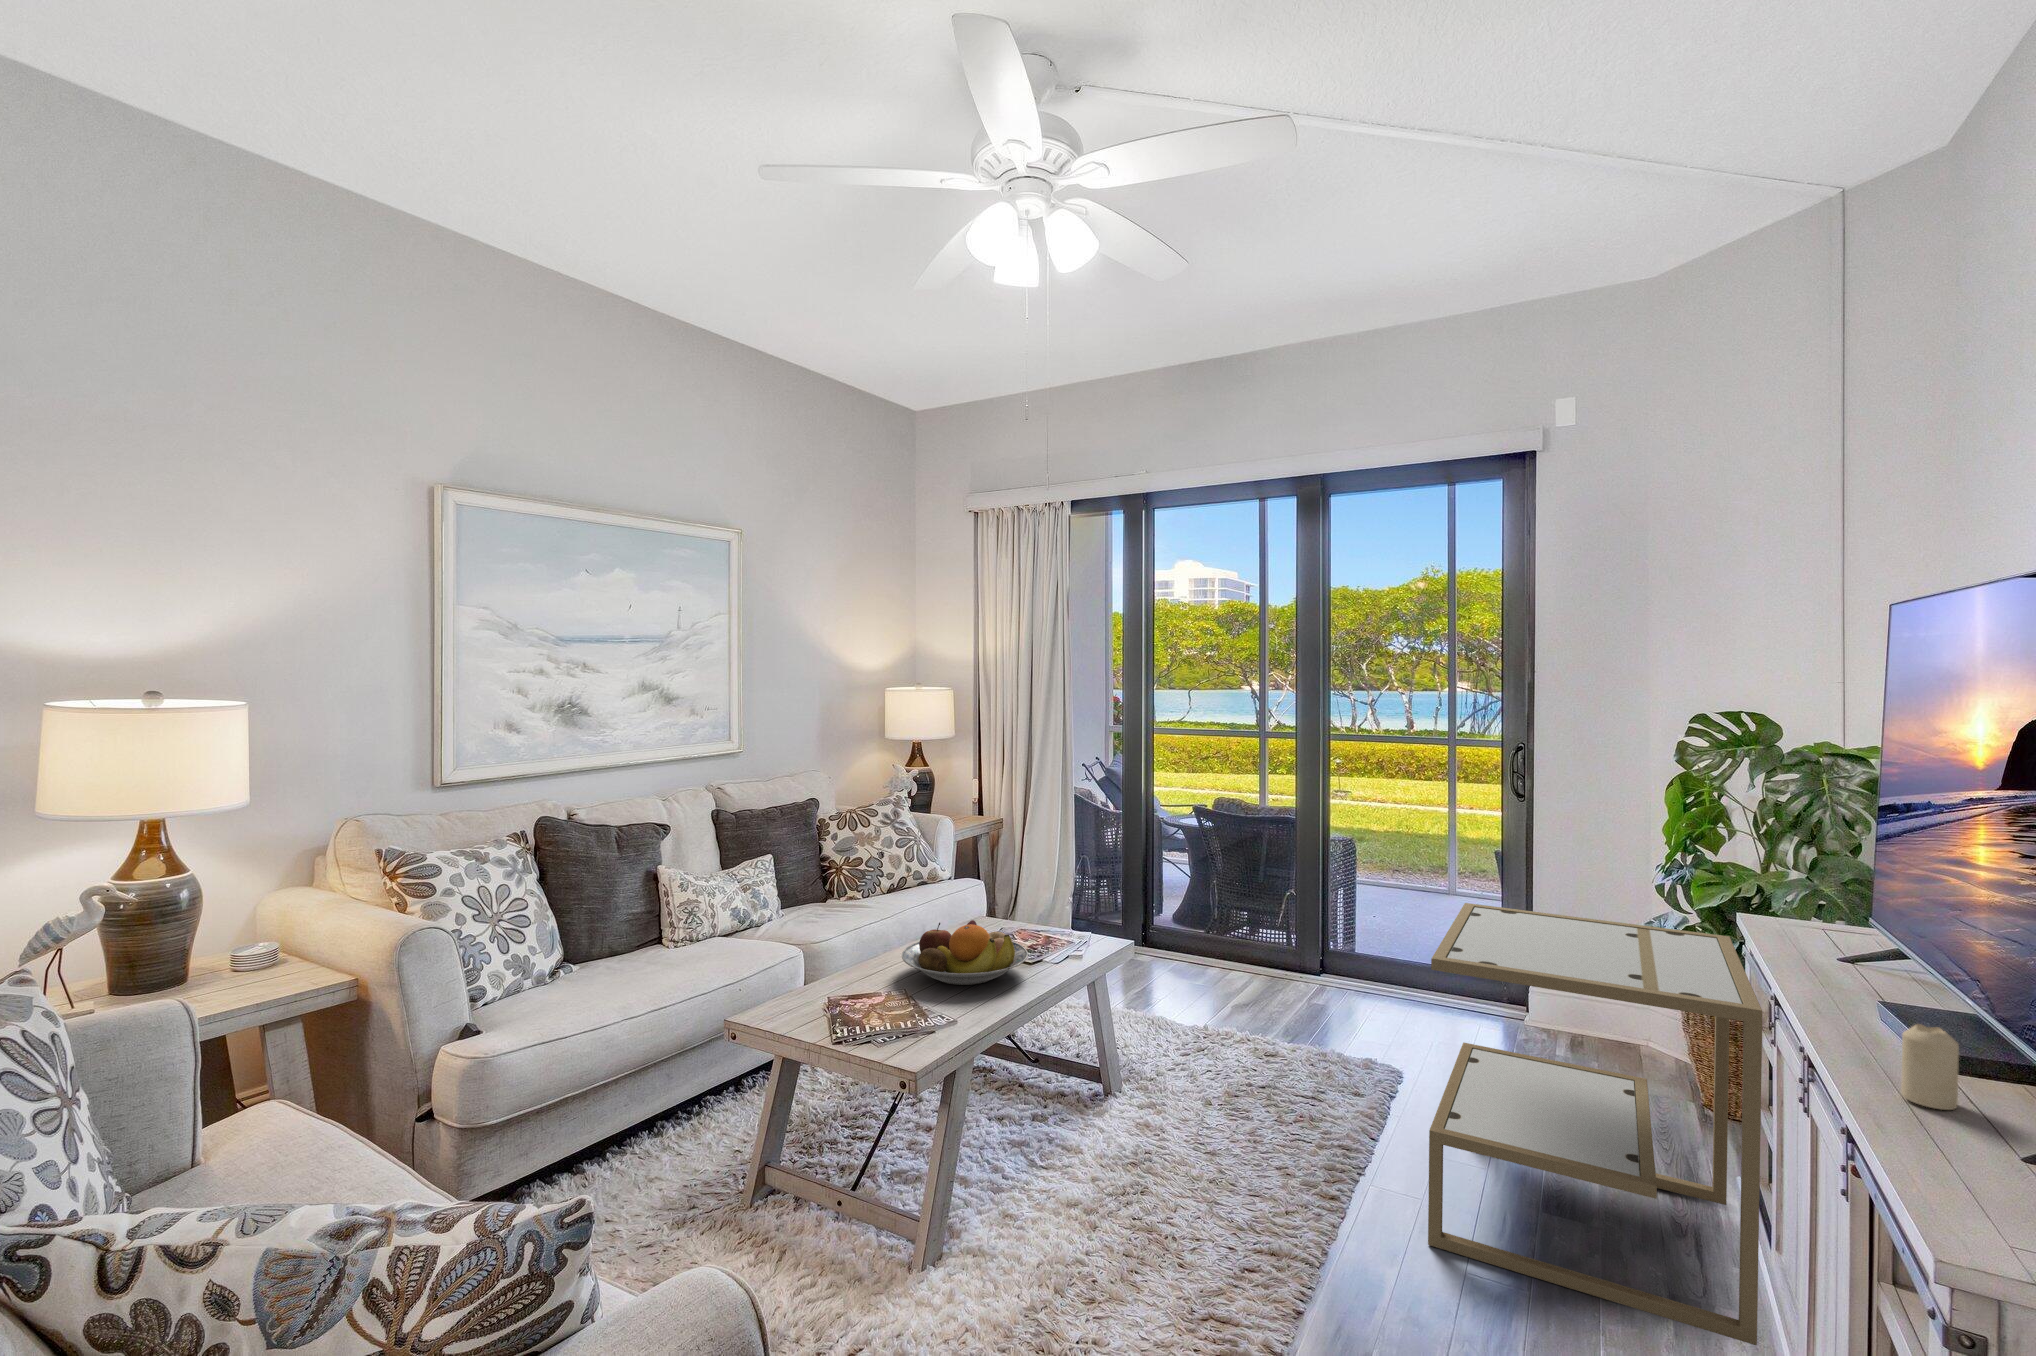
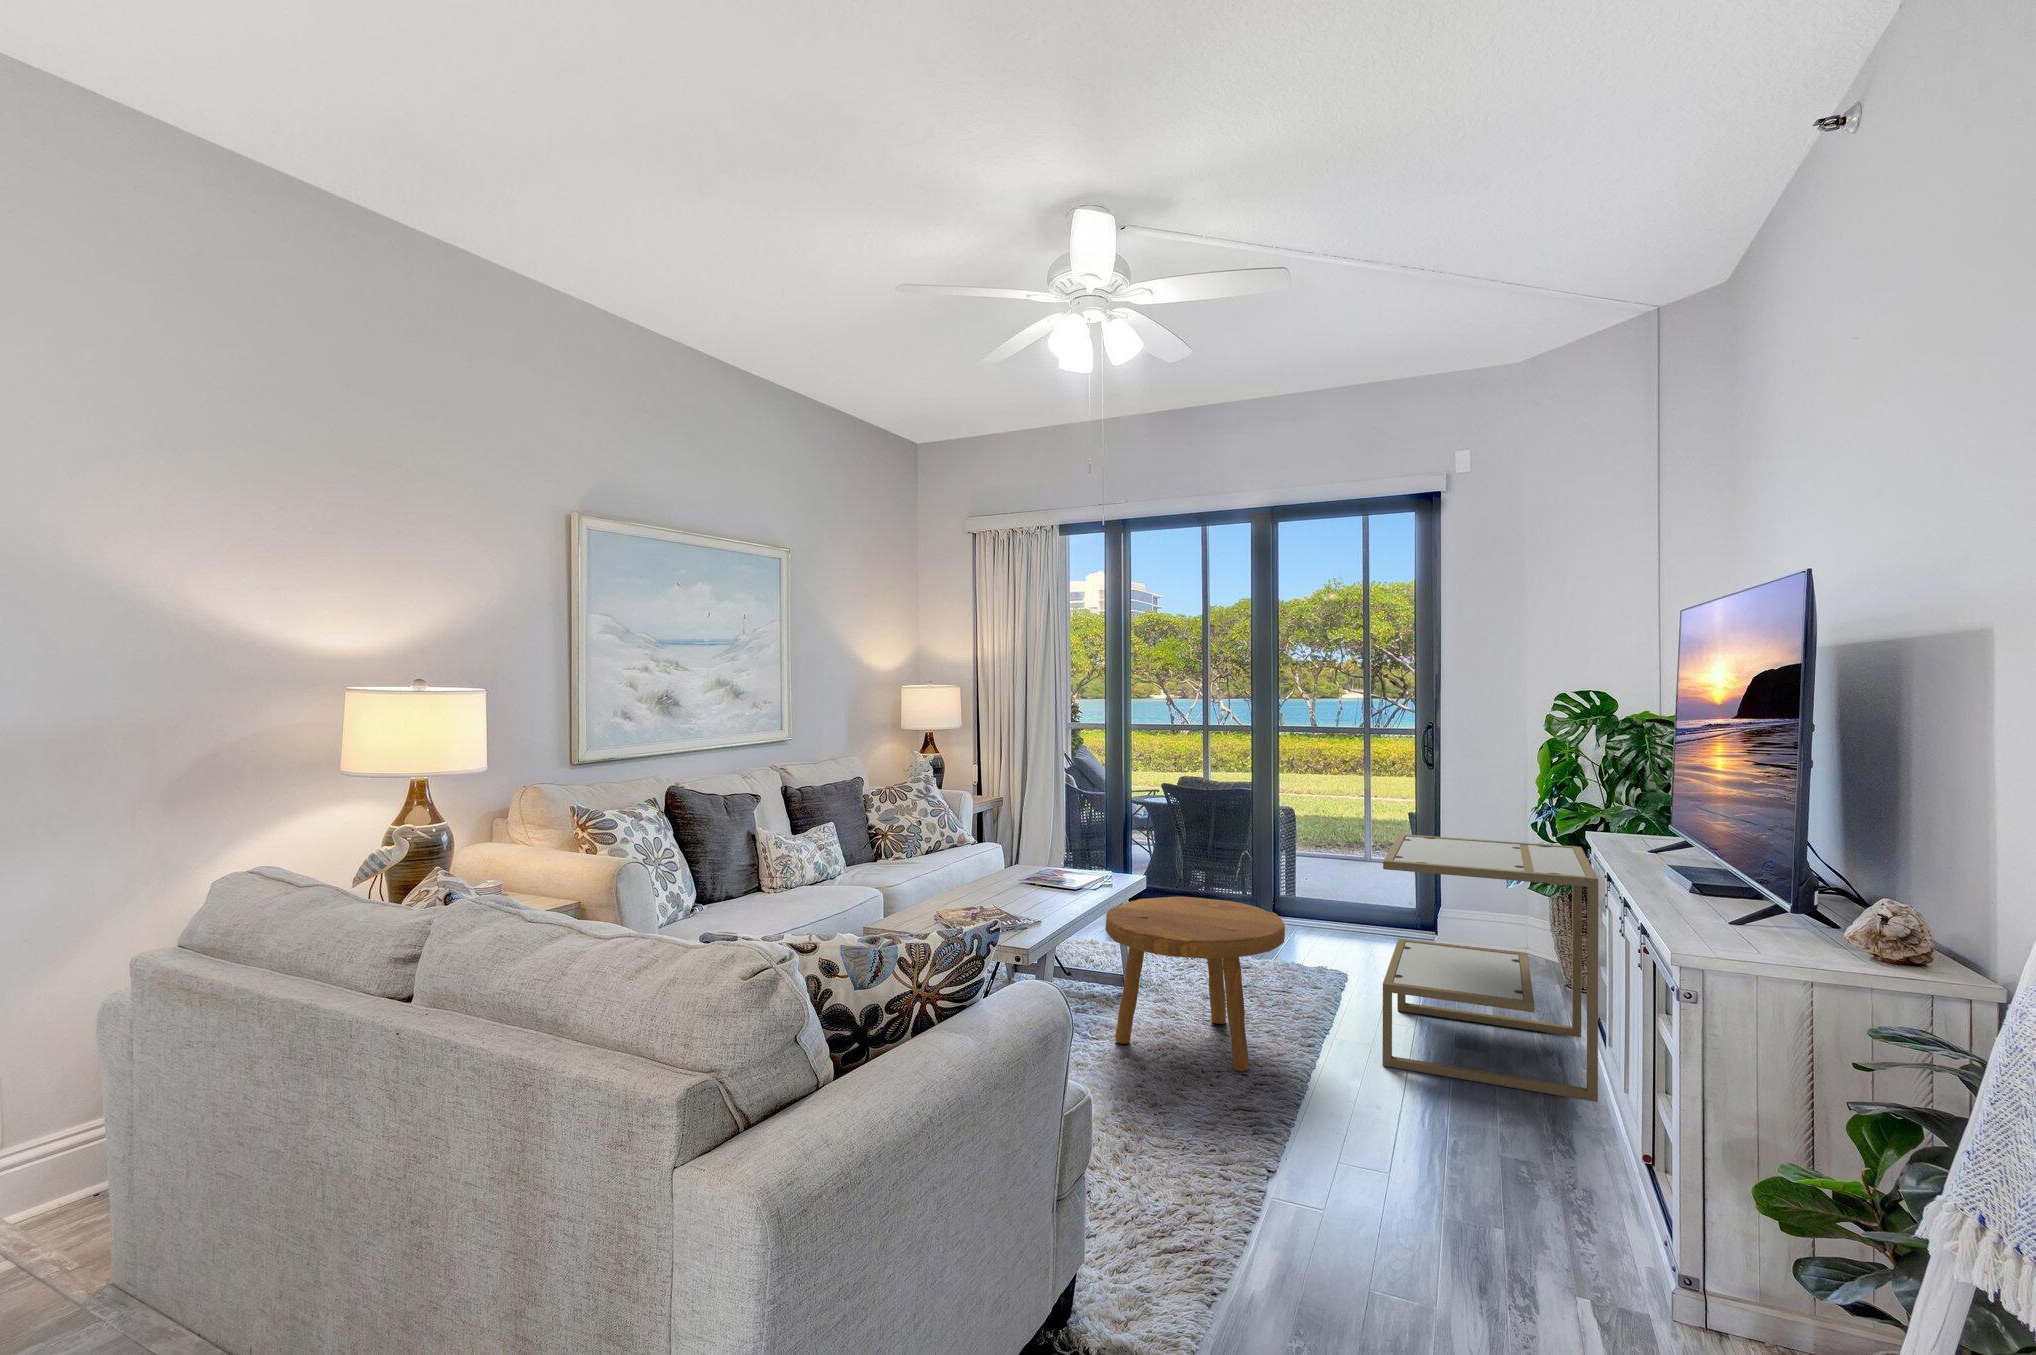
fruit bowl: present [902,920,1028,985] -> none [980,858,1078,903]
footstool: none [1052,977,1293,1244] -> present [1105,896,1285,1072]
candle: present [1901,1024,1959,1110] -> none [1667,854,1695,900]

